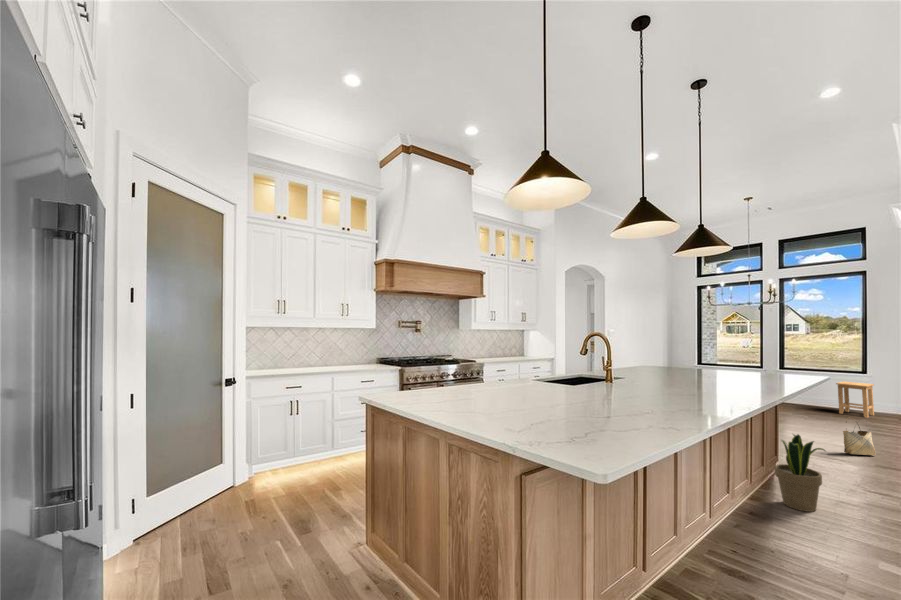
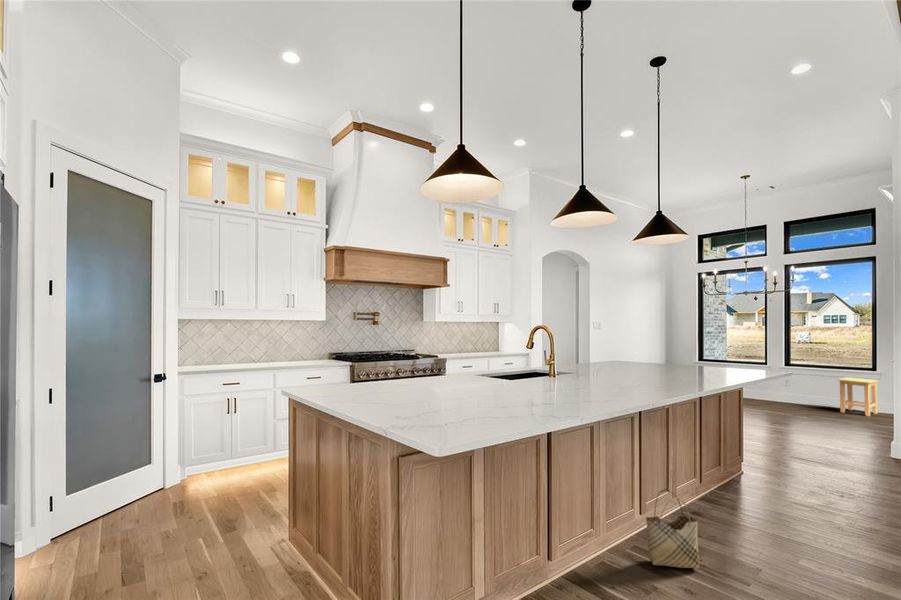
woven basket: present [843,419,876,455] -> present [646,489,700,568]
potted plant: present [775,434,825,512] -> none [726,430,776,509]

